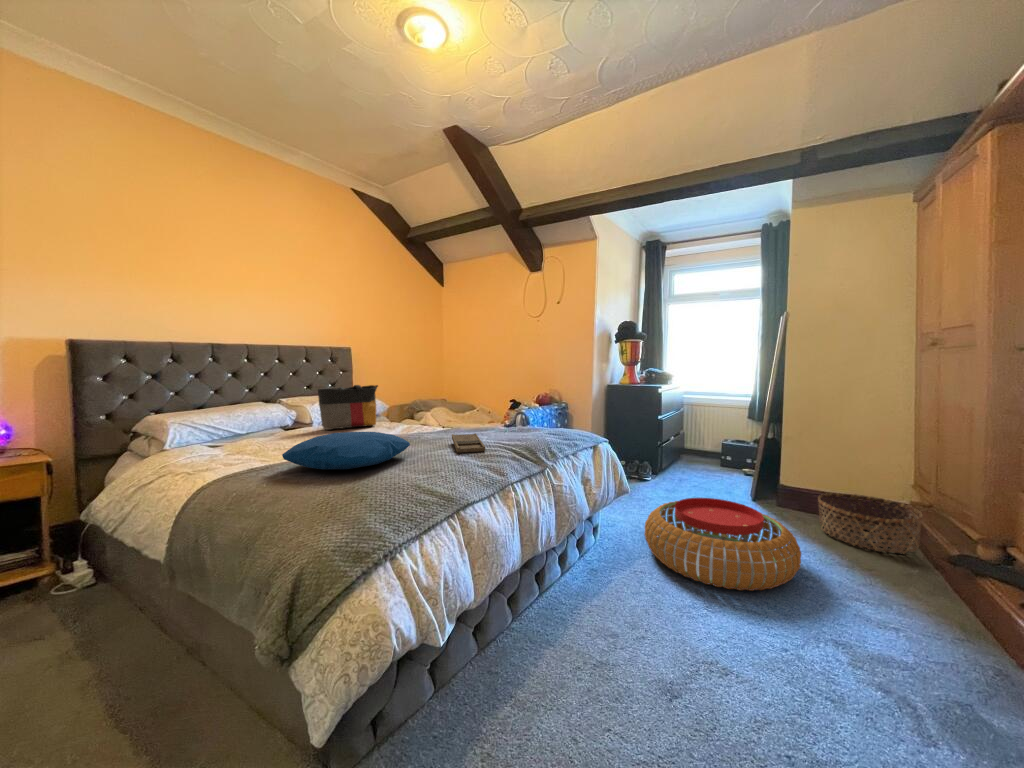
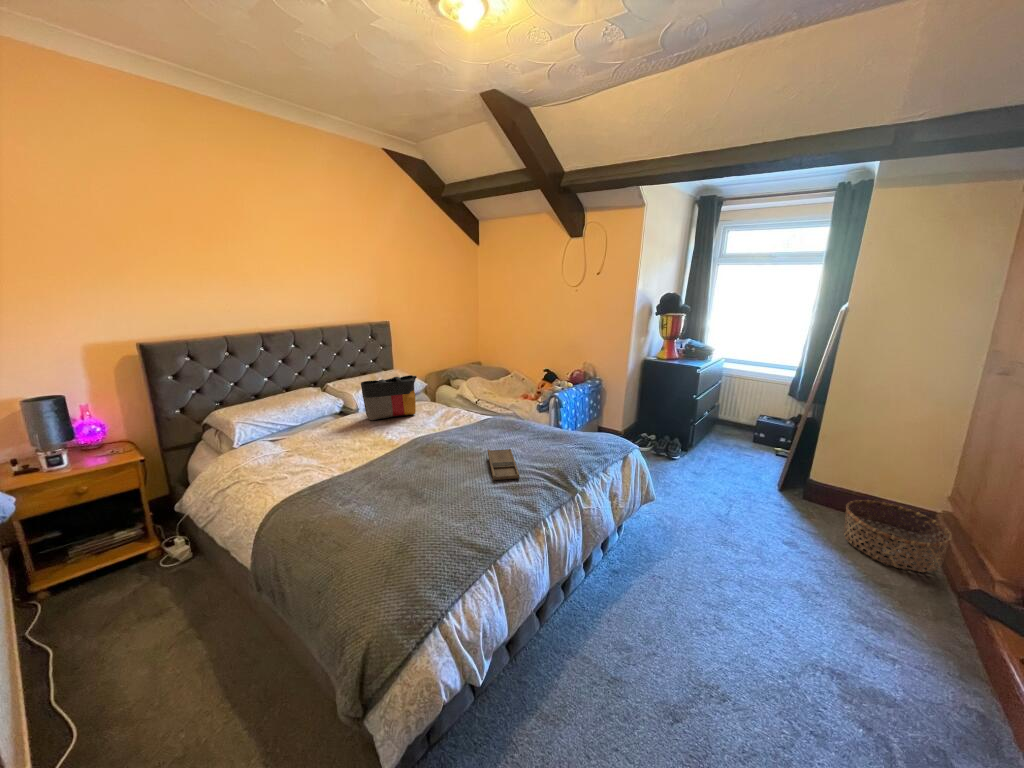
pillow: present [282,432,410,469] -> none [338,456,450,510]
pouf: present [644,498,801,591] -> none [666,503,817,608]

